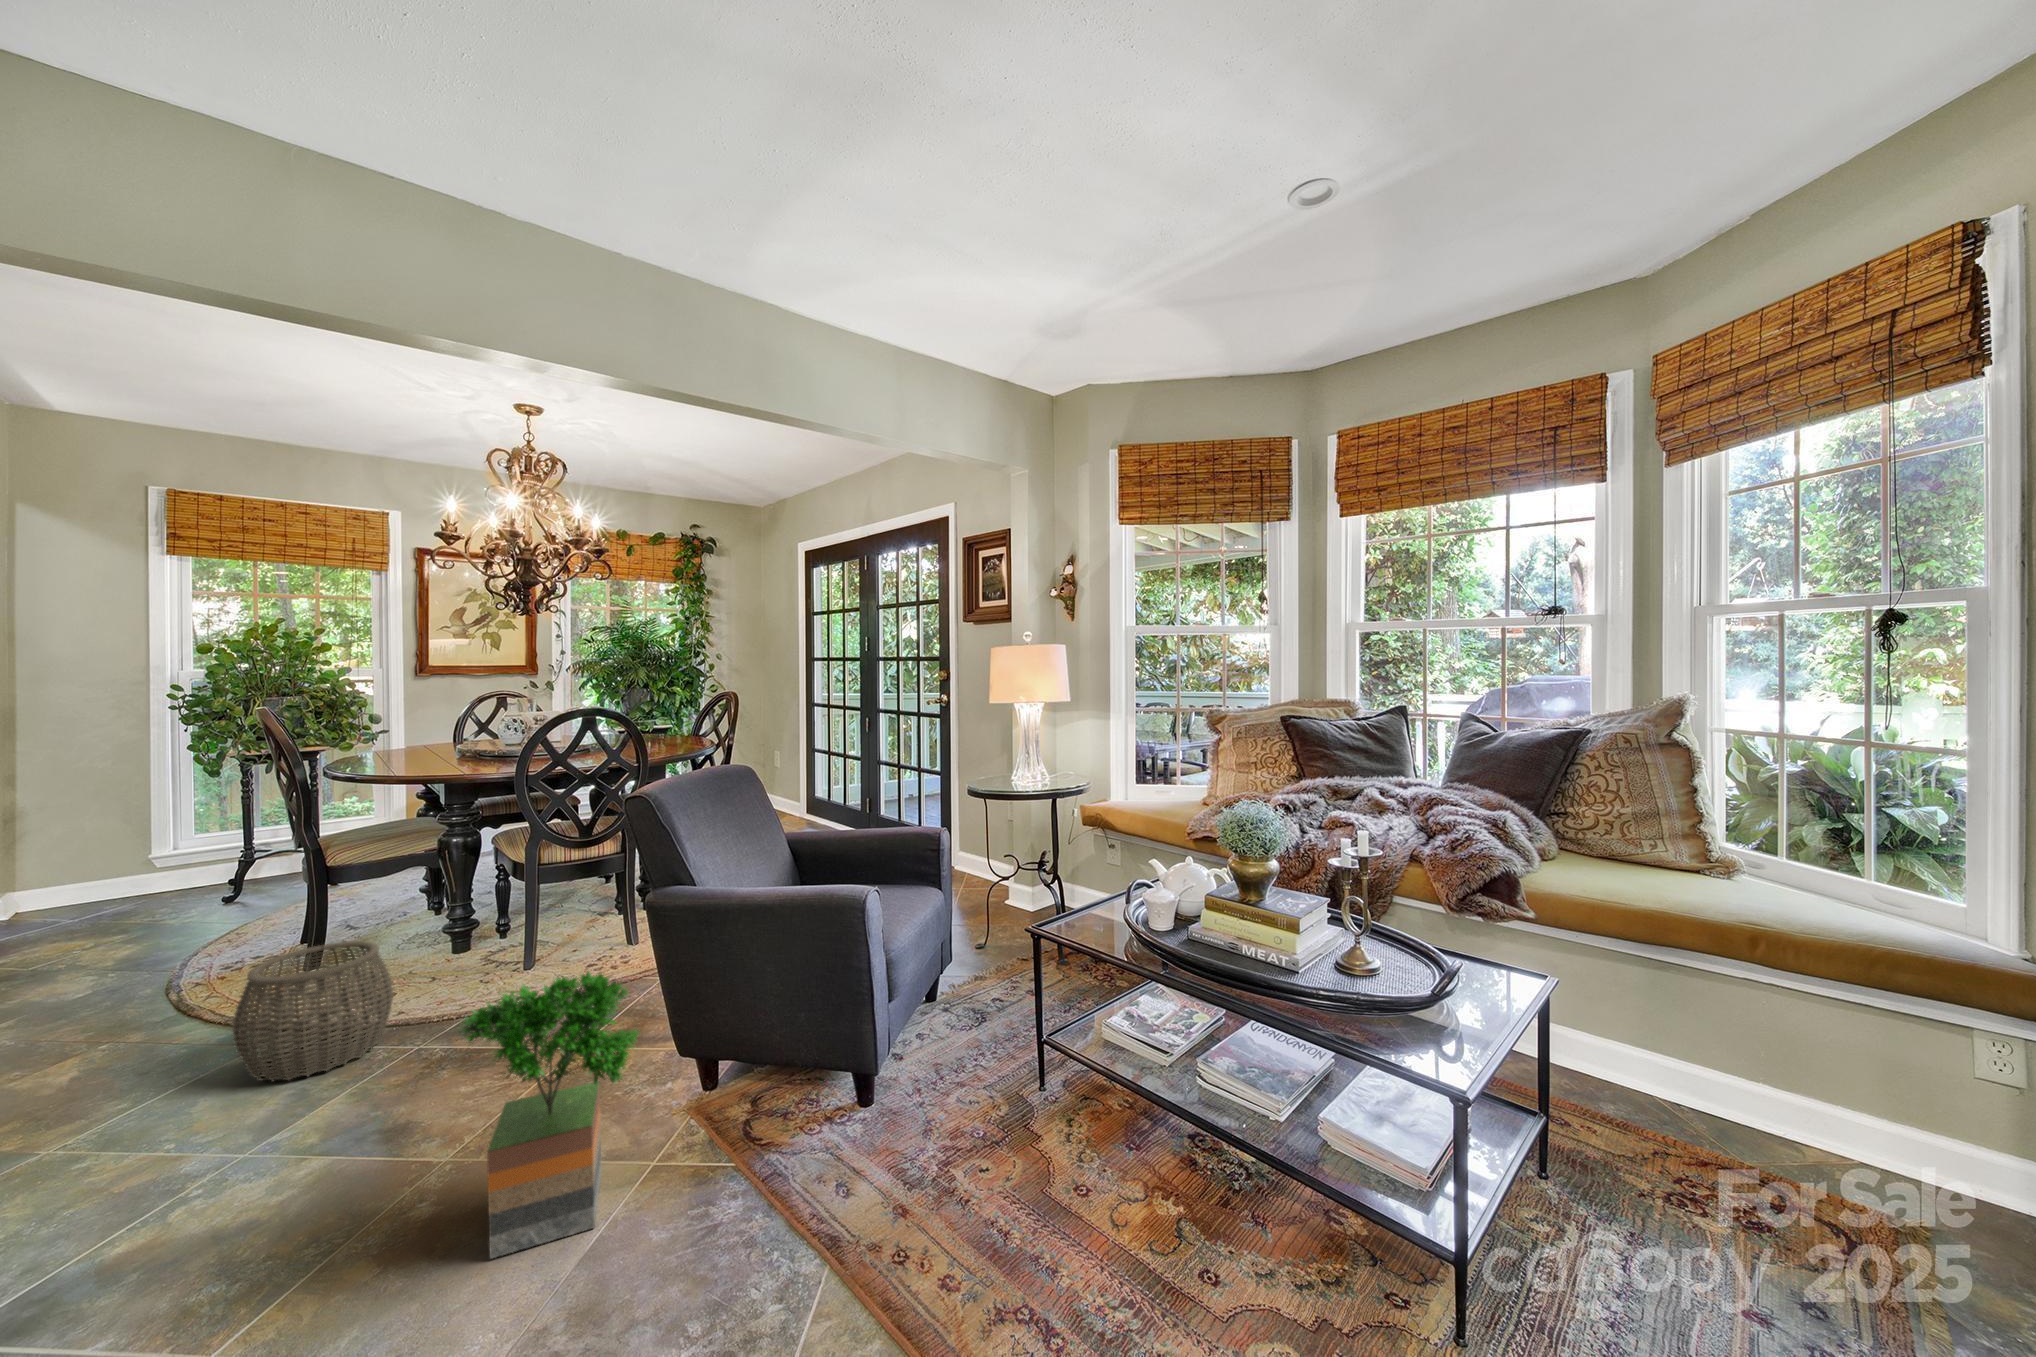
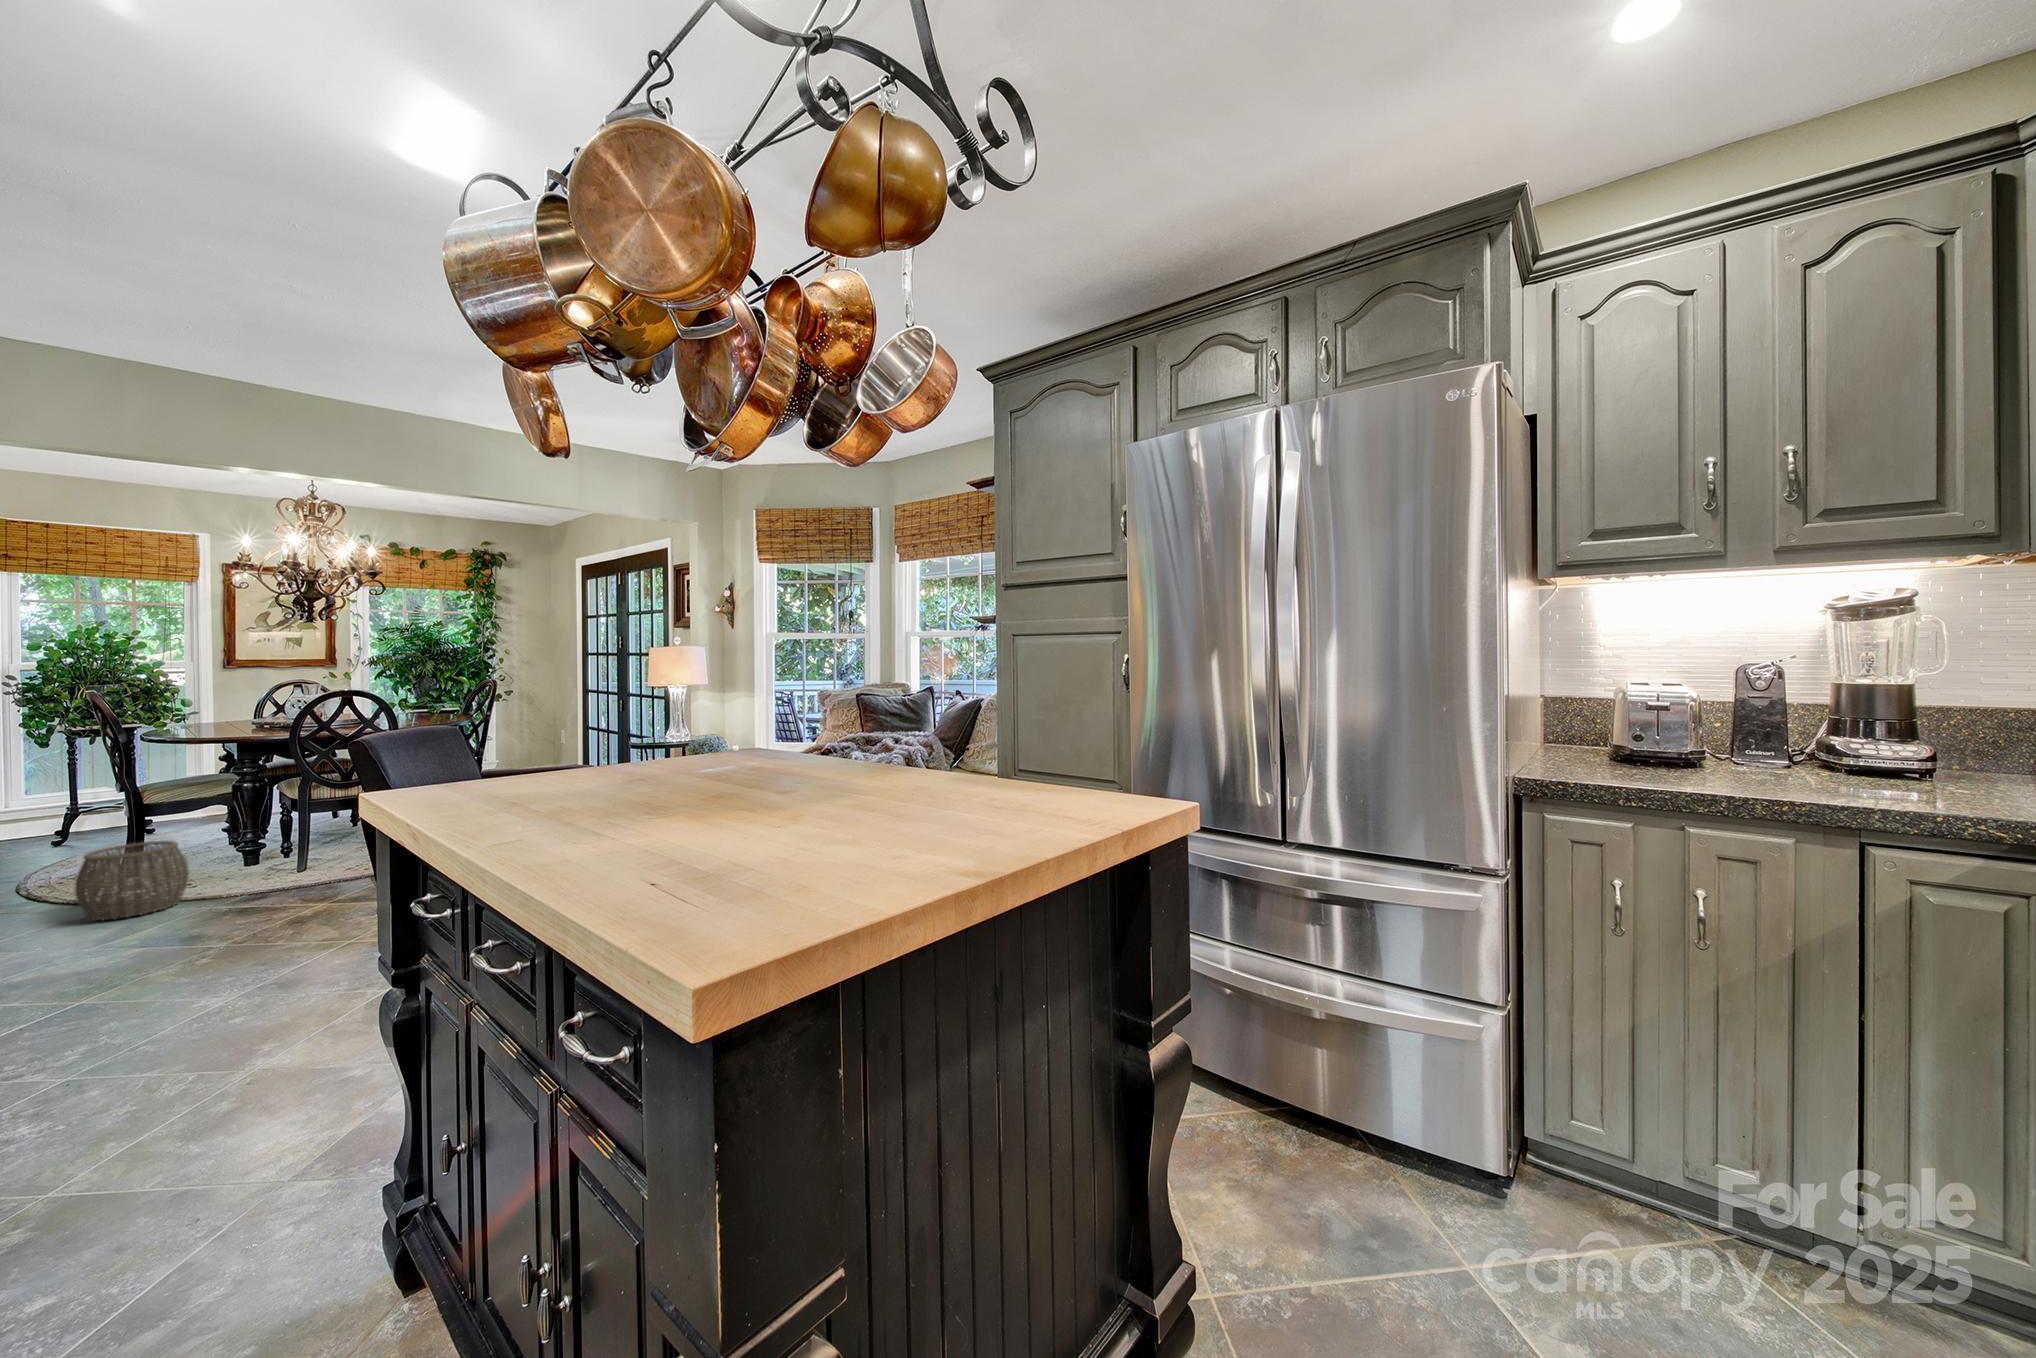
potted tree: present [459,971,639,1258] -> none [213,831,330,969]

